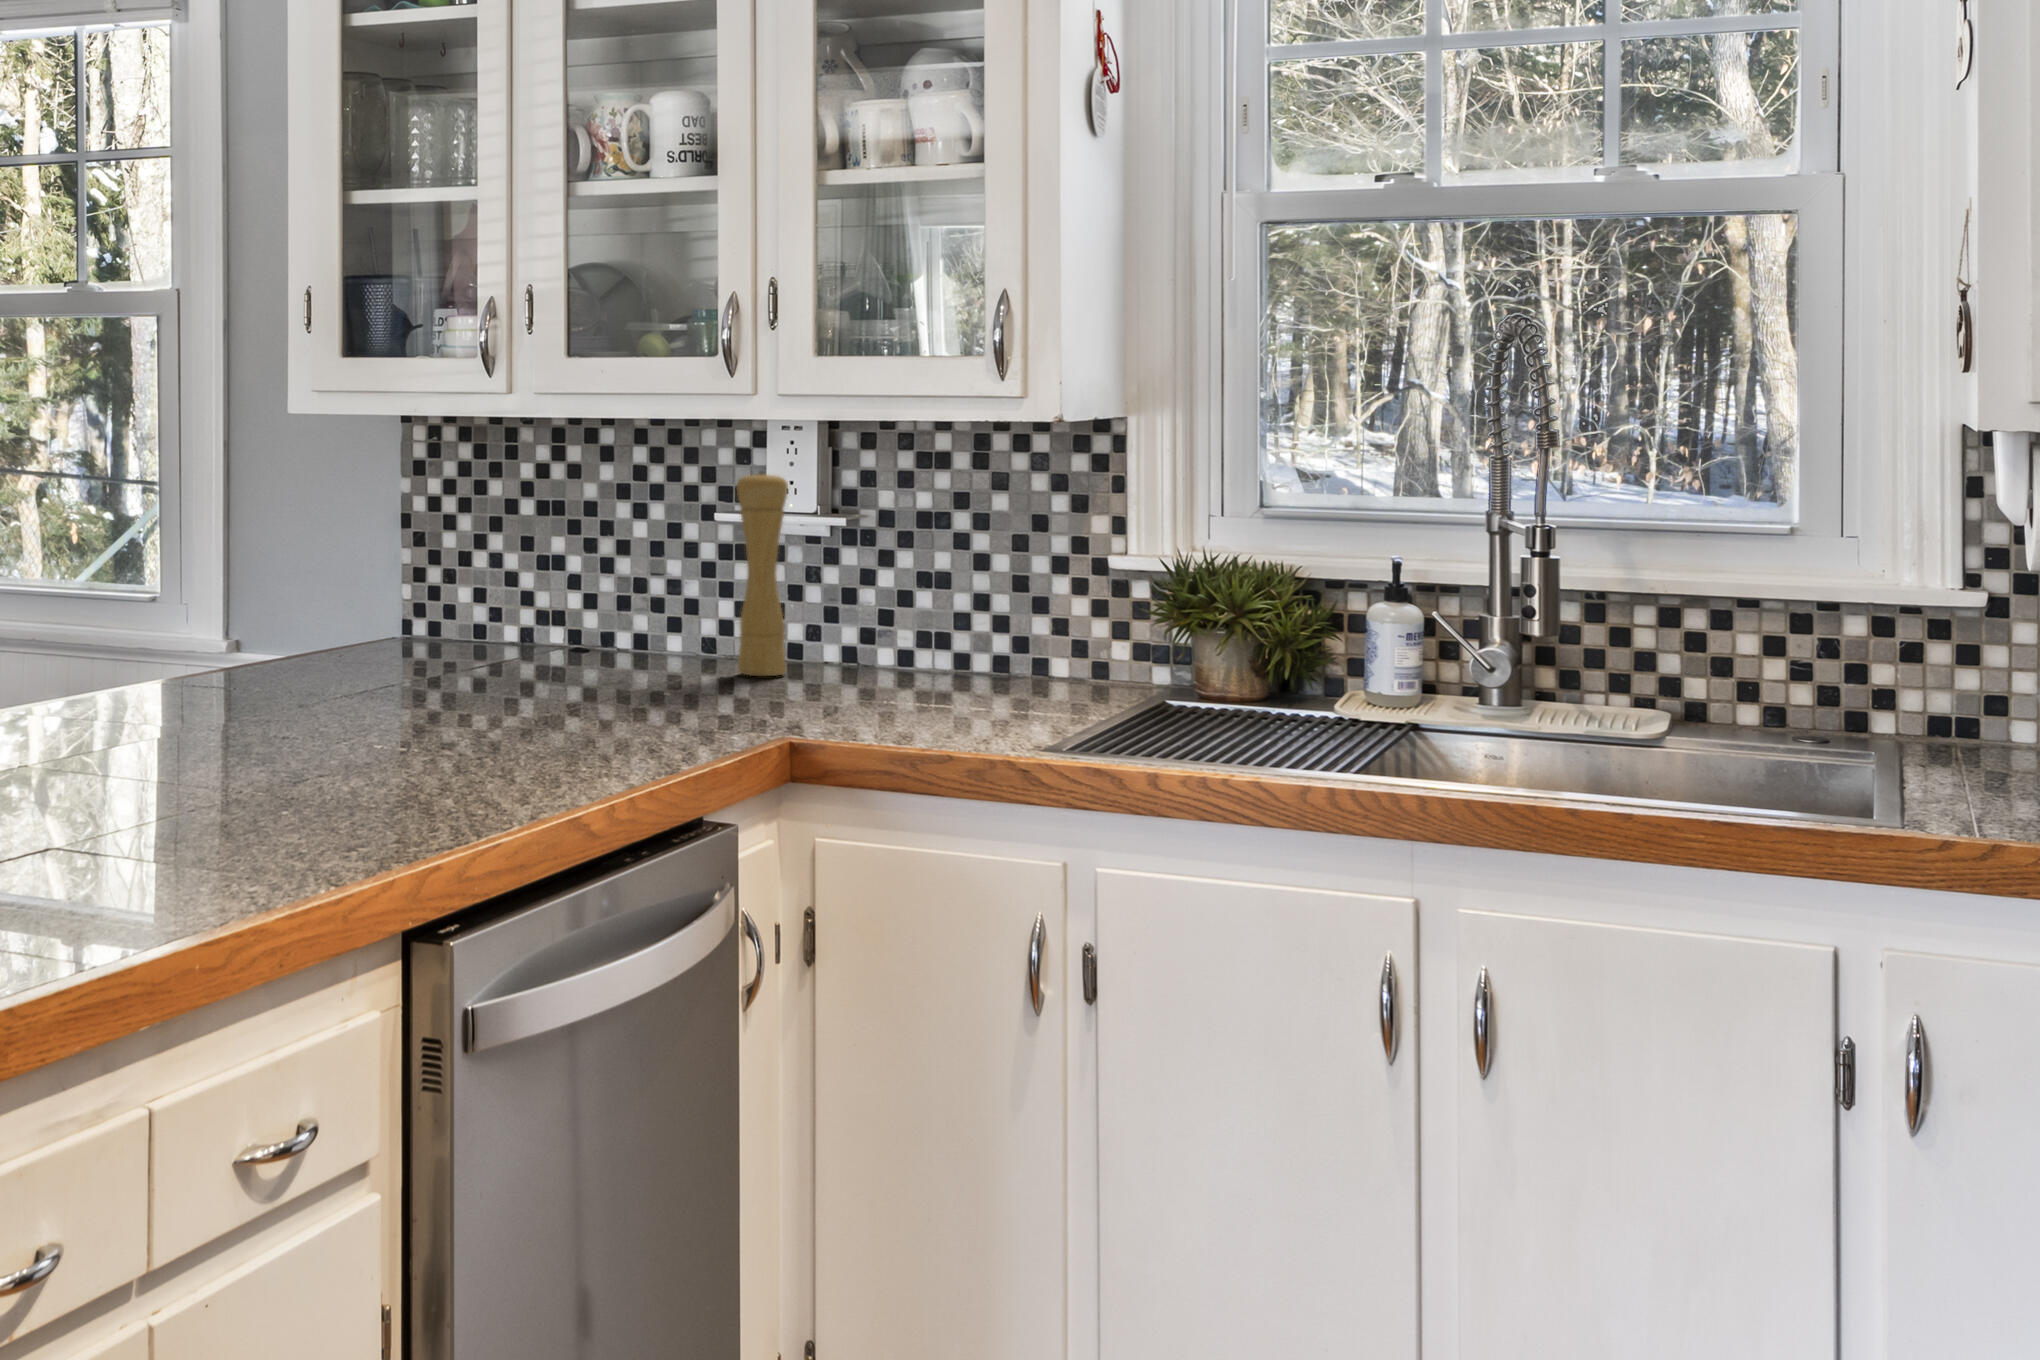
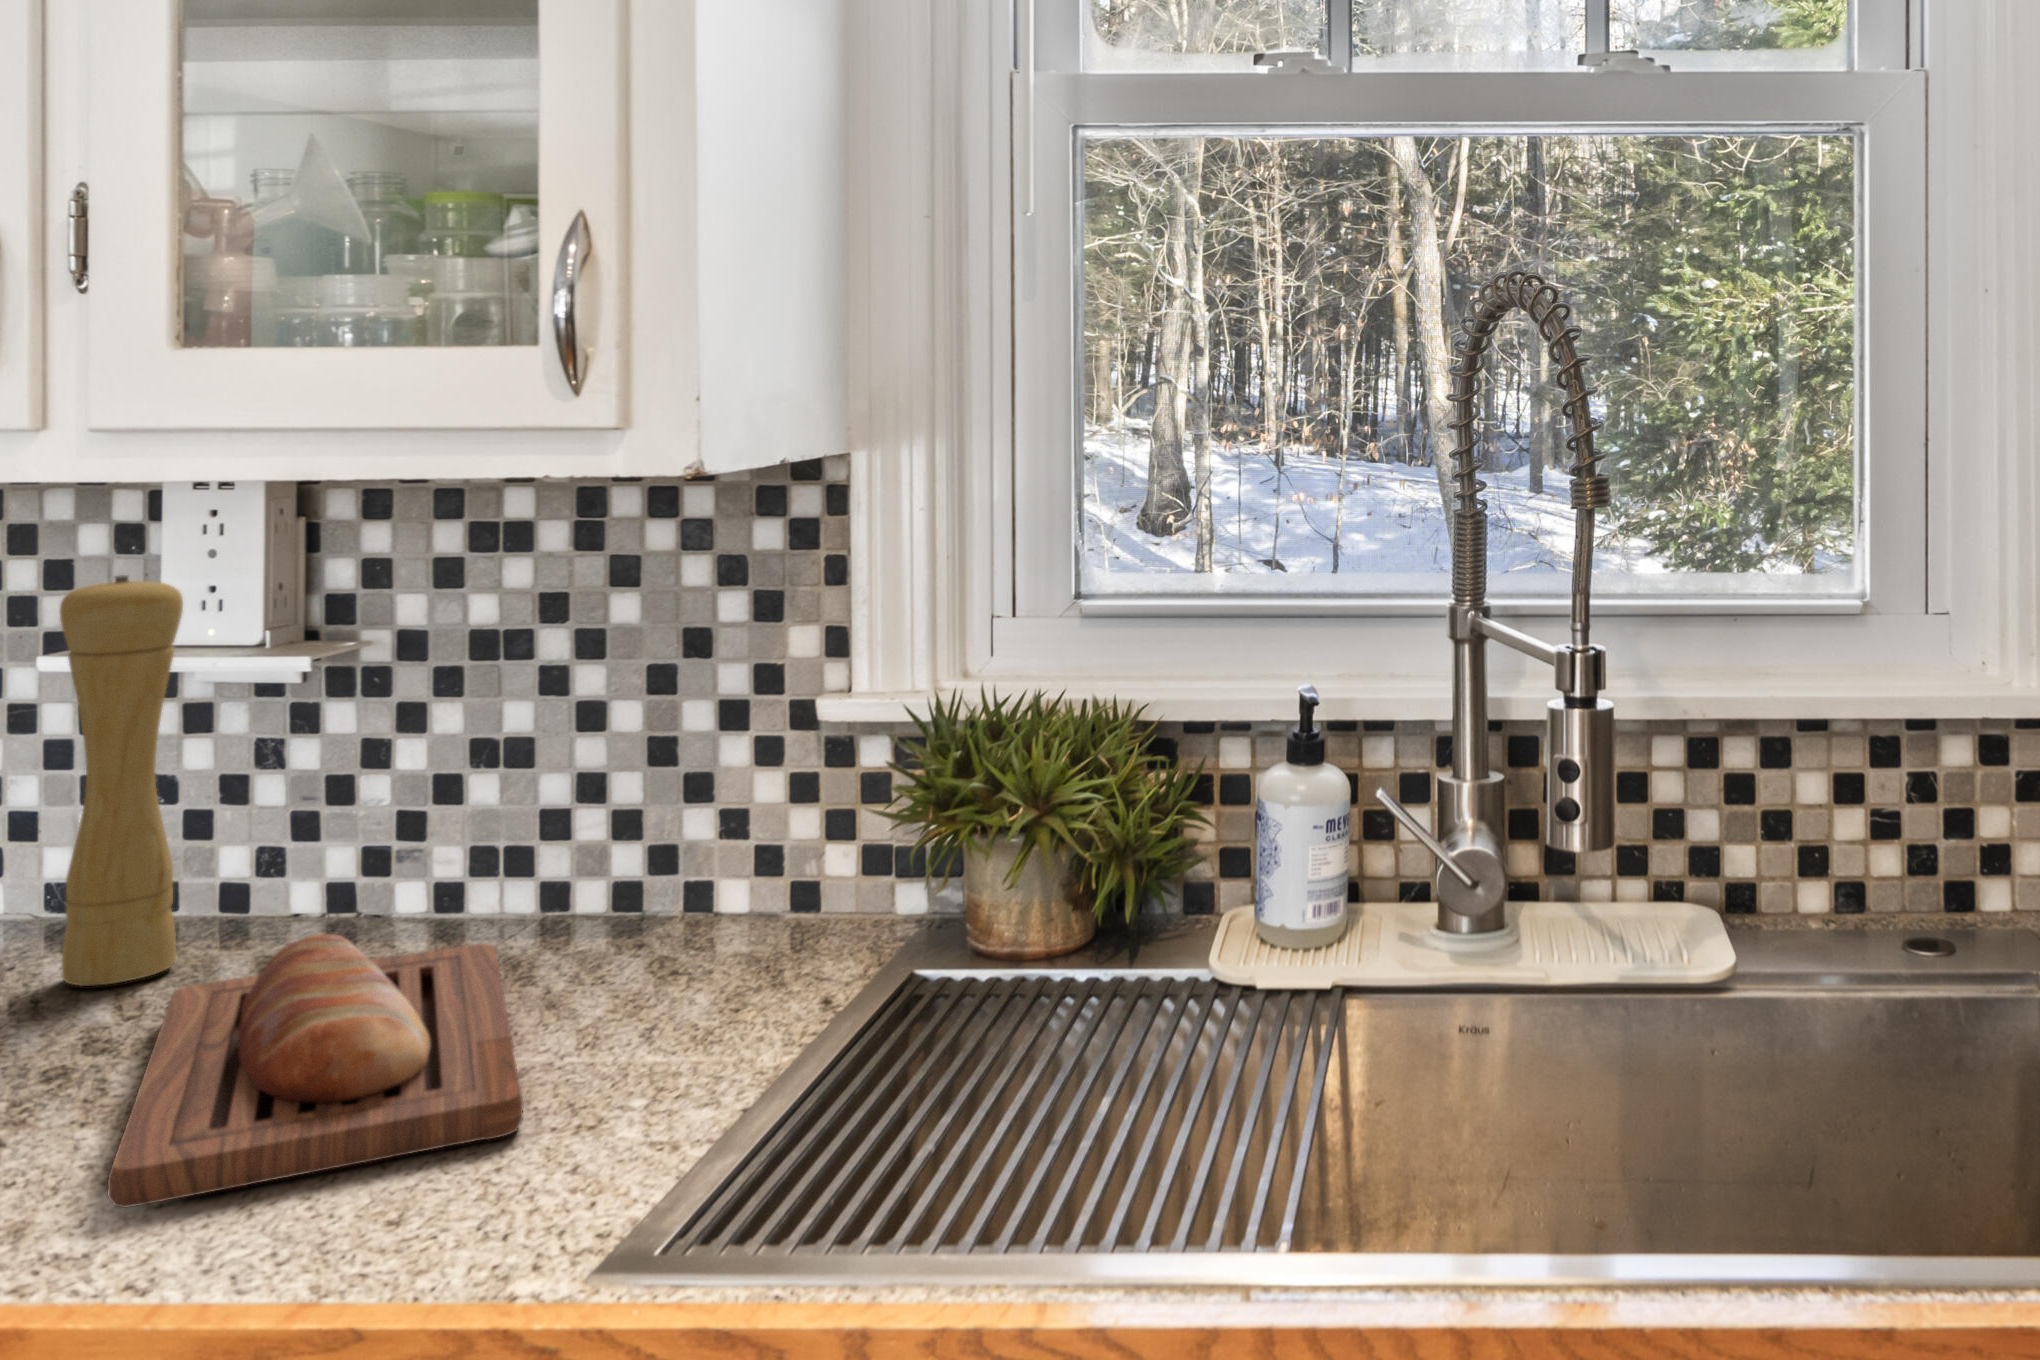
bread loaf: none [804,649,991,723] -> present [108,934,523,1208]

